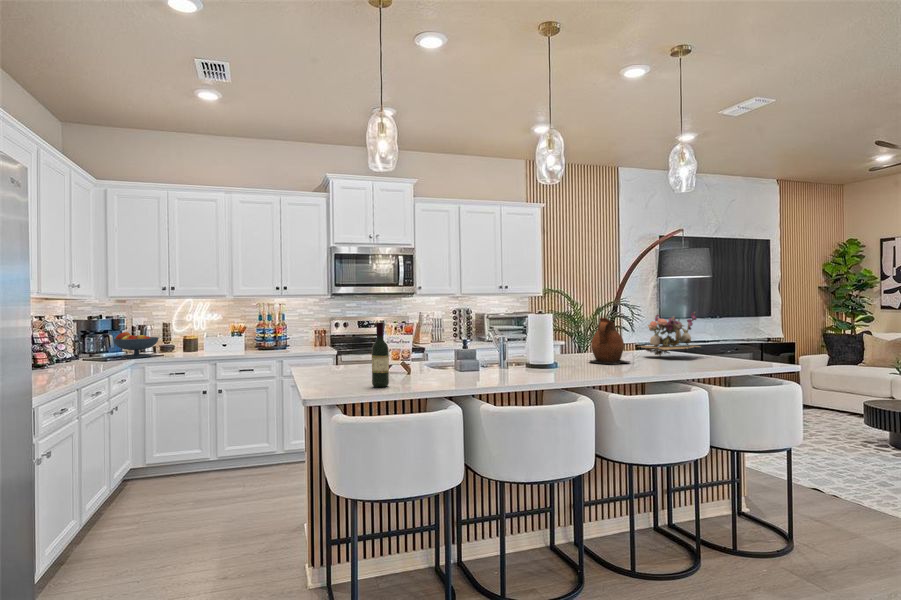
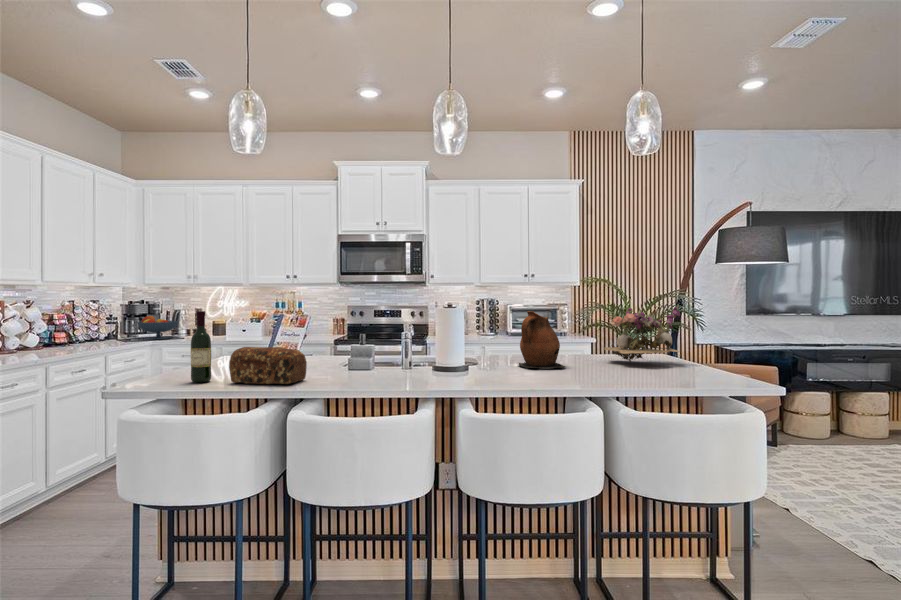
bread loaf: none [411,352,471,386] -> present [229,347,307,384]

